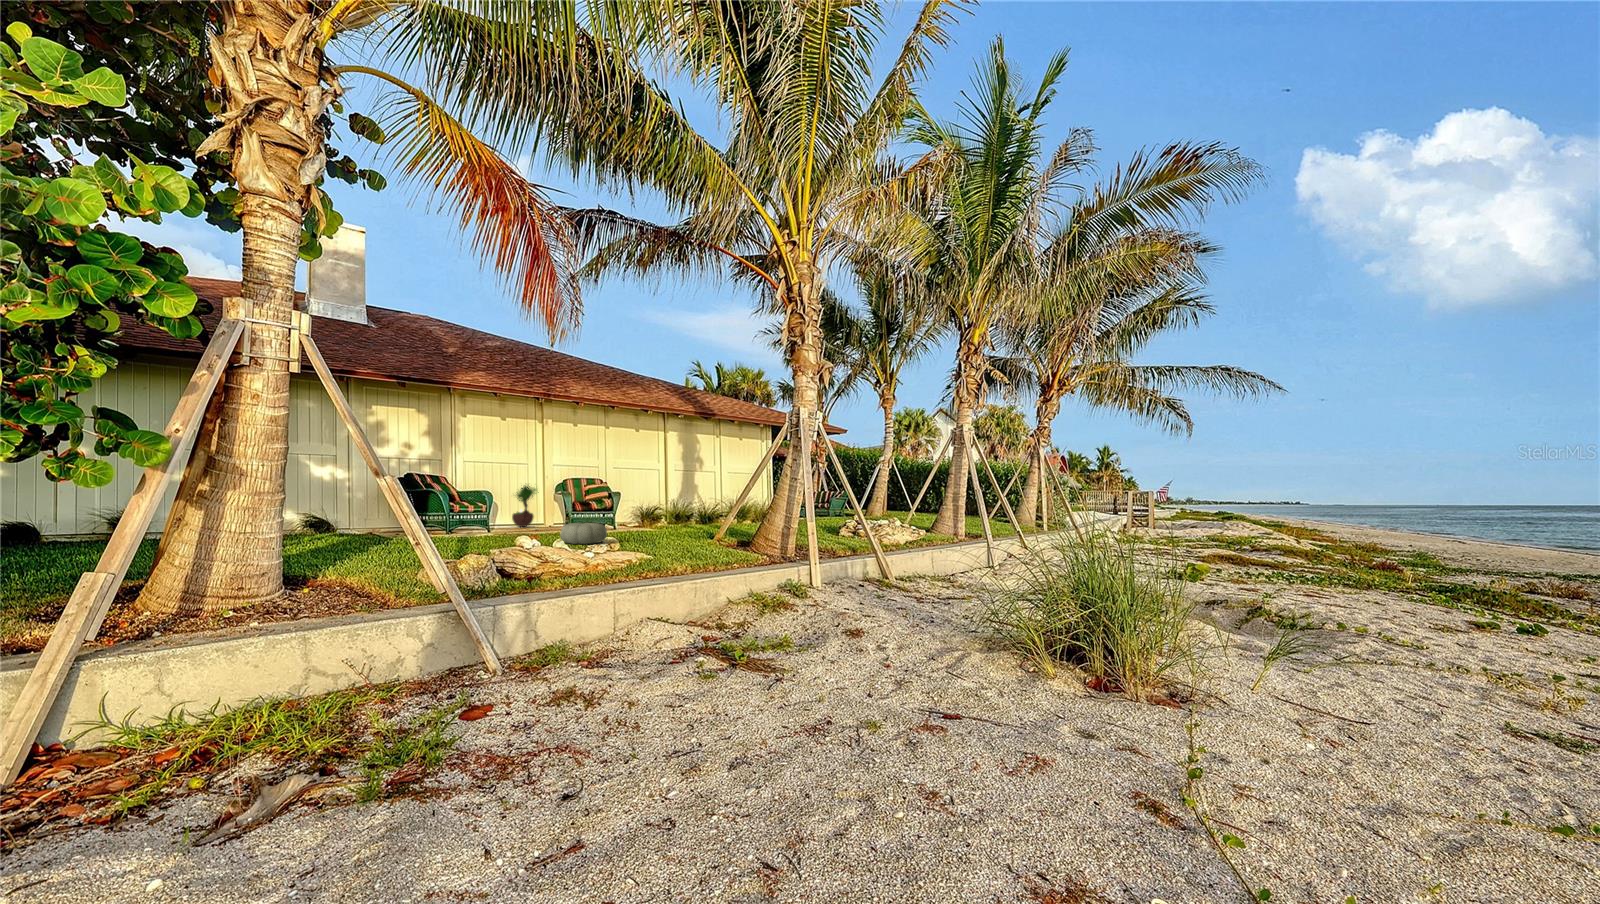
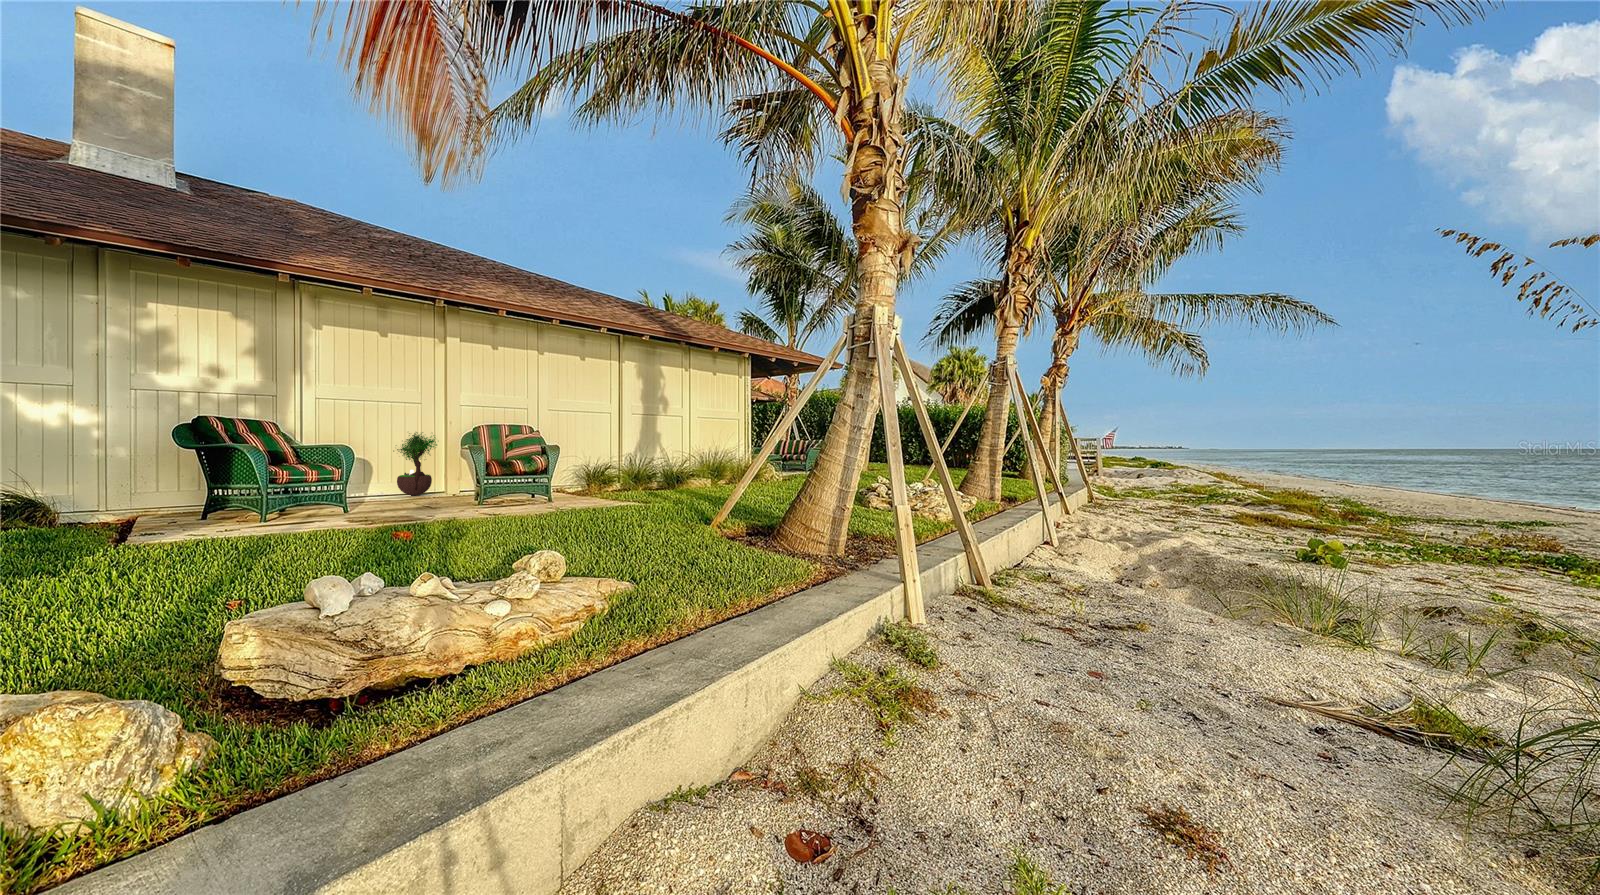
pouf: present [560,523,607,544] -> none [458,501,542,541]

